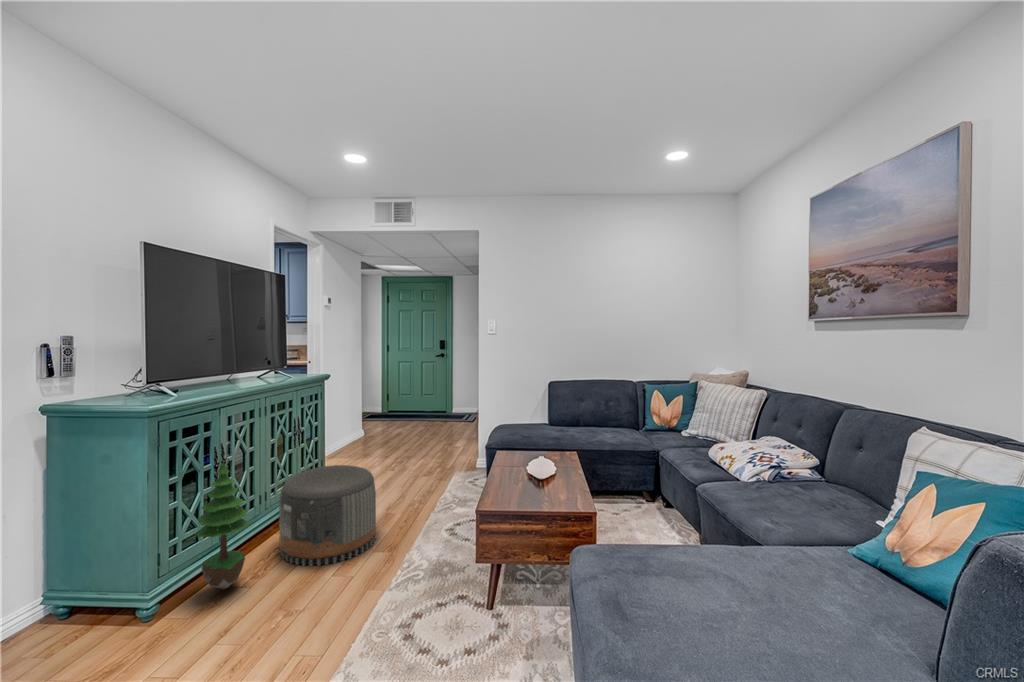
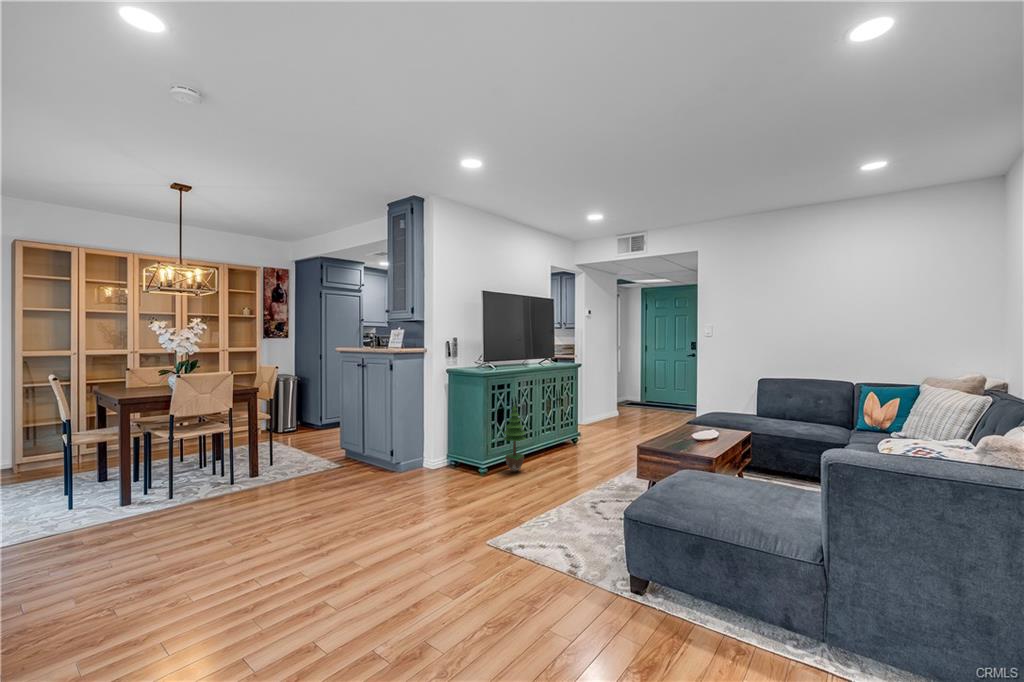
pouf: present [279,465,376,566] -> none [543,420,598,474]

